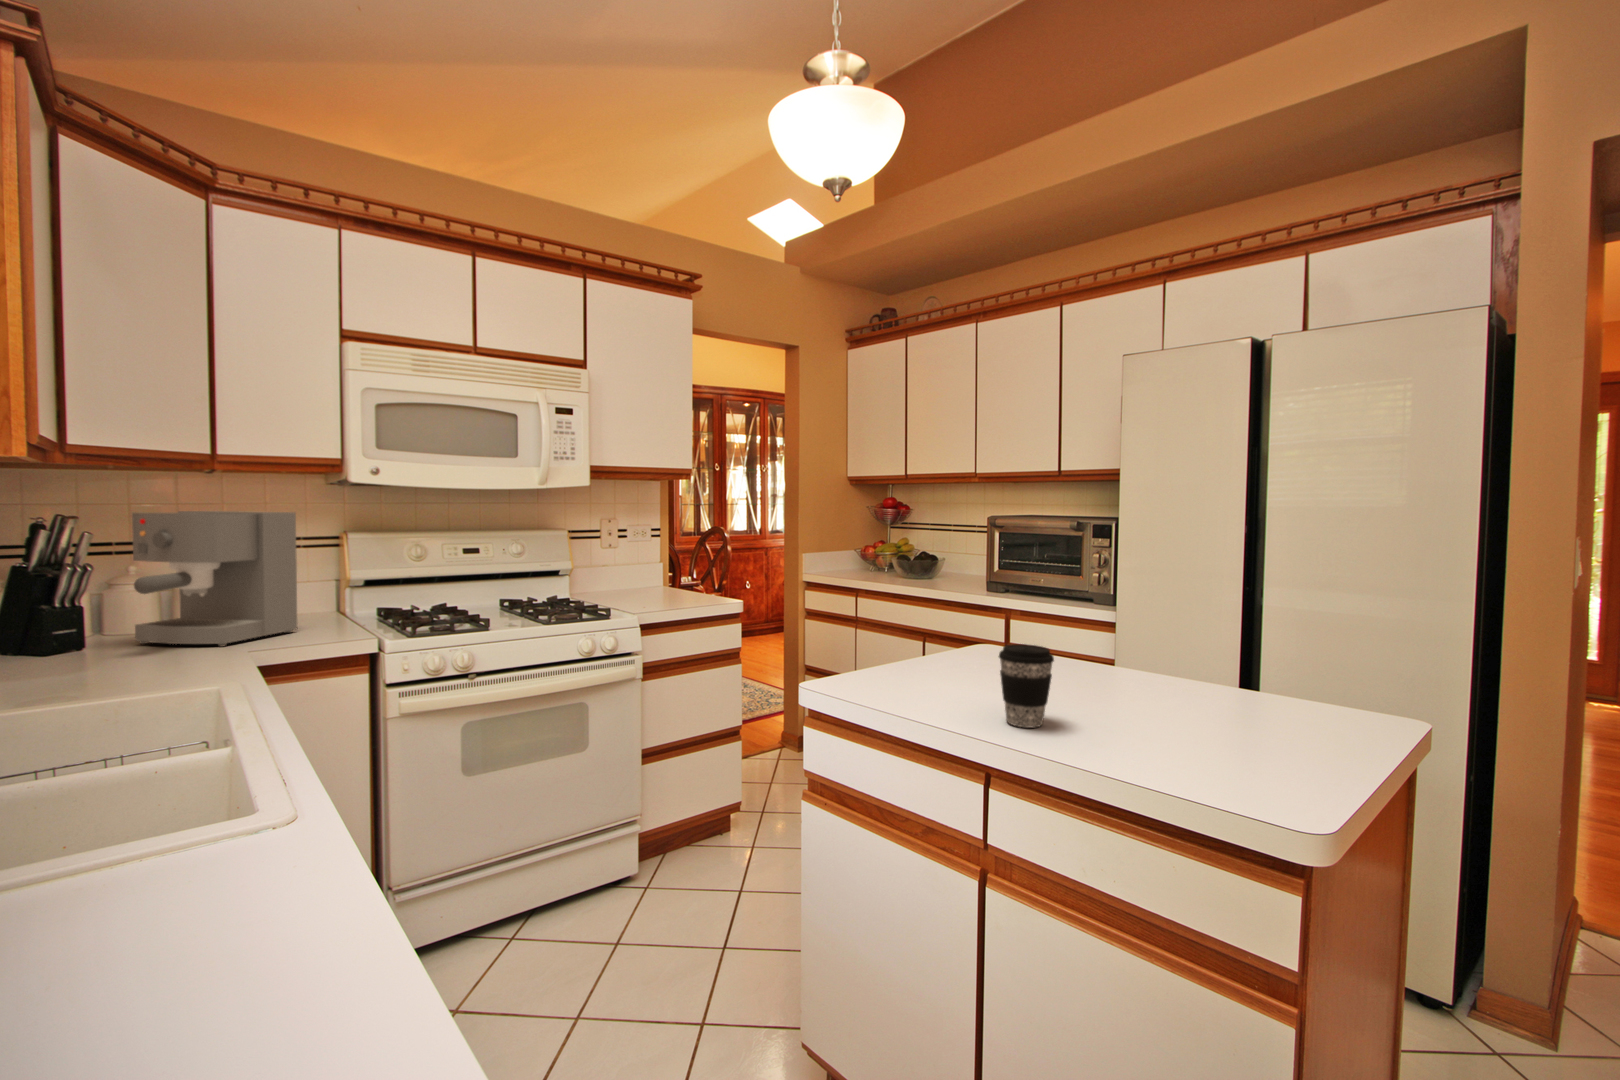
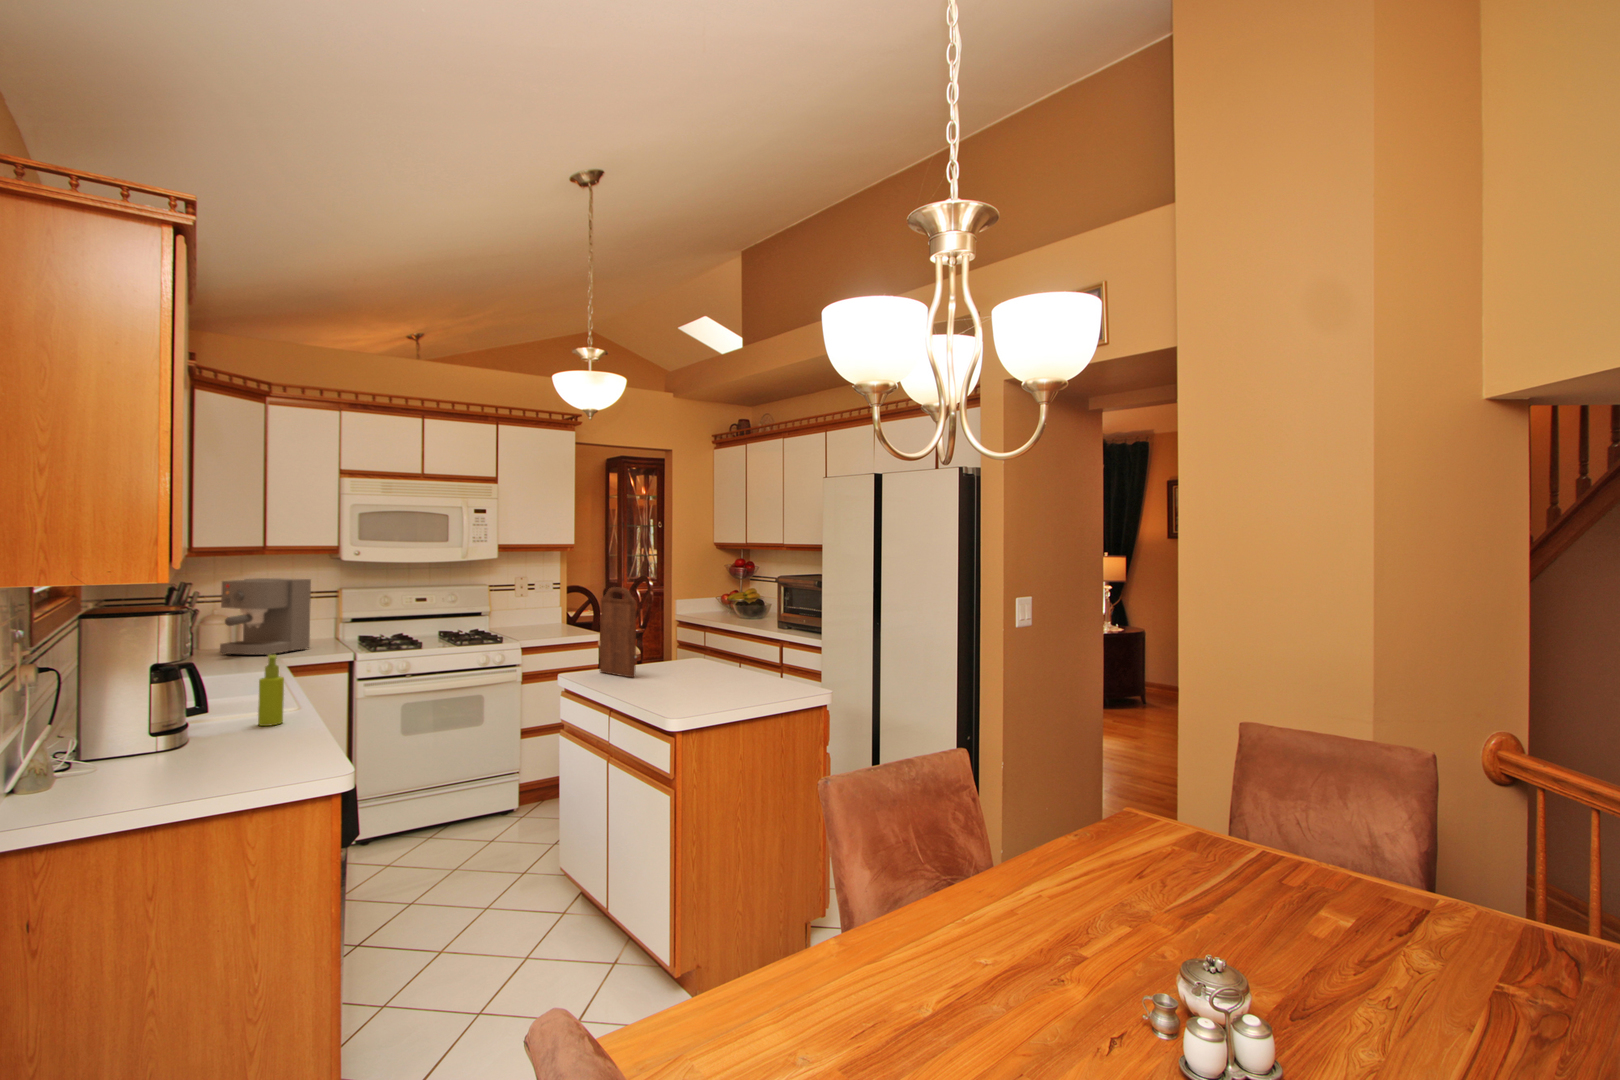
cutting board: none [867,517,964,698] -> present [600,587,637,678]
coffee cup: present [999,644,1054,727] -> none [634,649,659,687]
soap dispenser: none [97,702,193,954] -> present [258,654,284,726]

